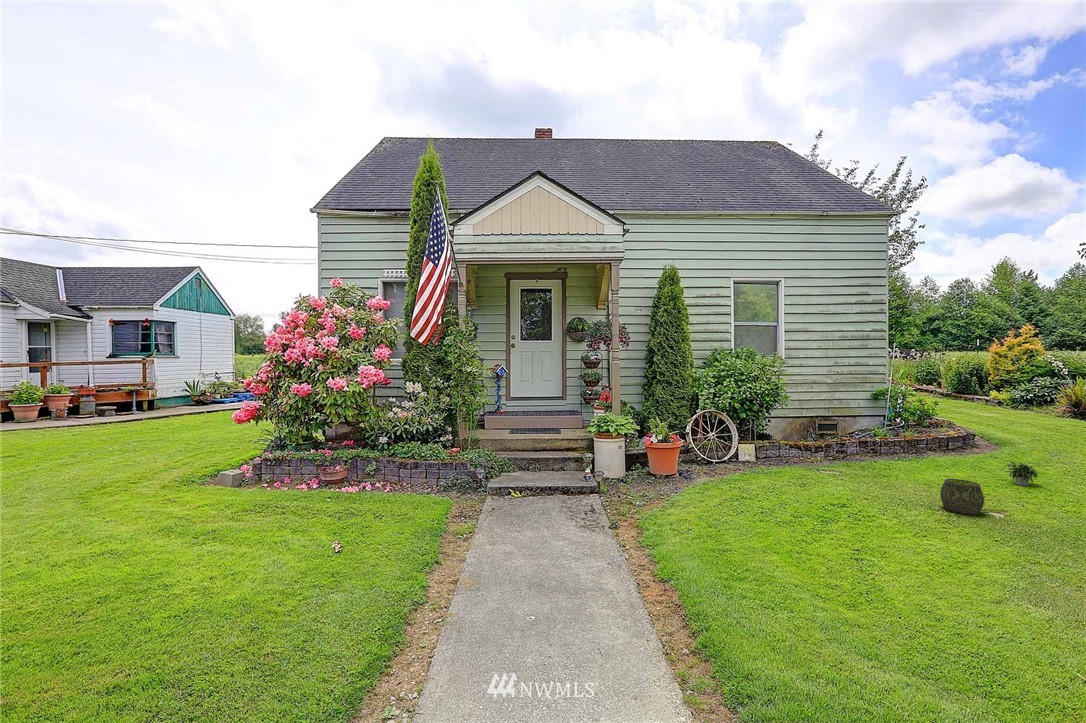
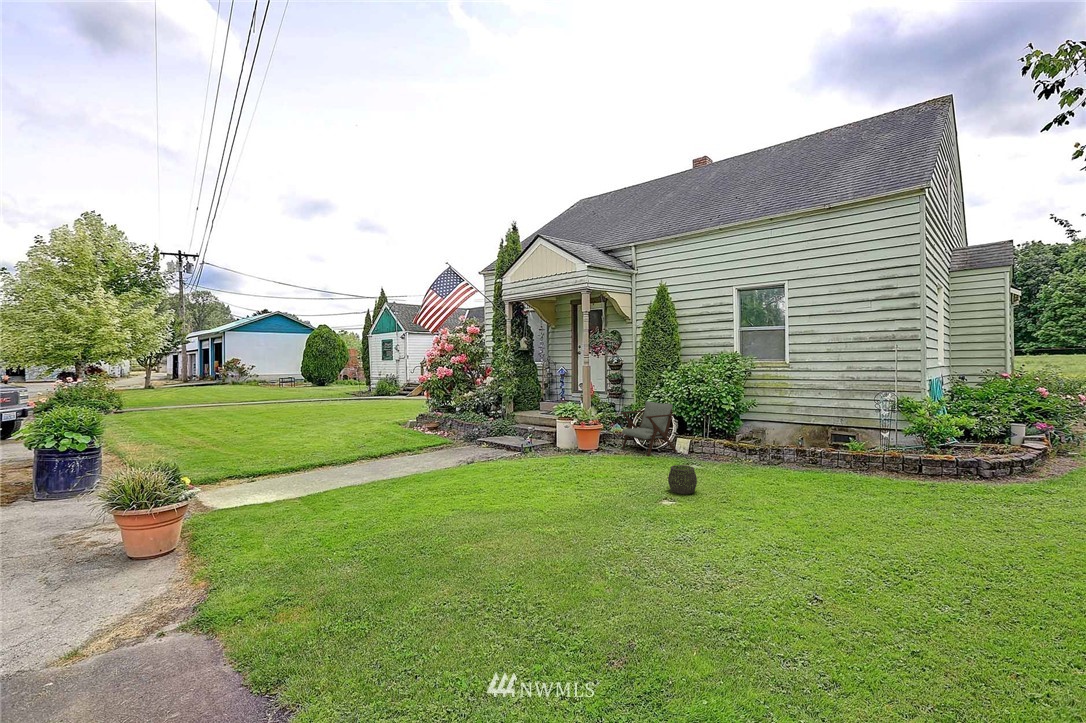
lounge chair: none [698,407,758,475] -> present [621,401,677,456]
potted plant: present [1007,460,1038,486] -> none [829,475,865,503]

